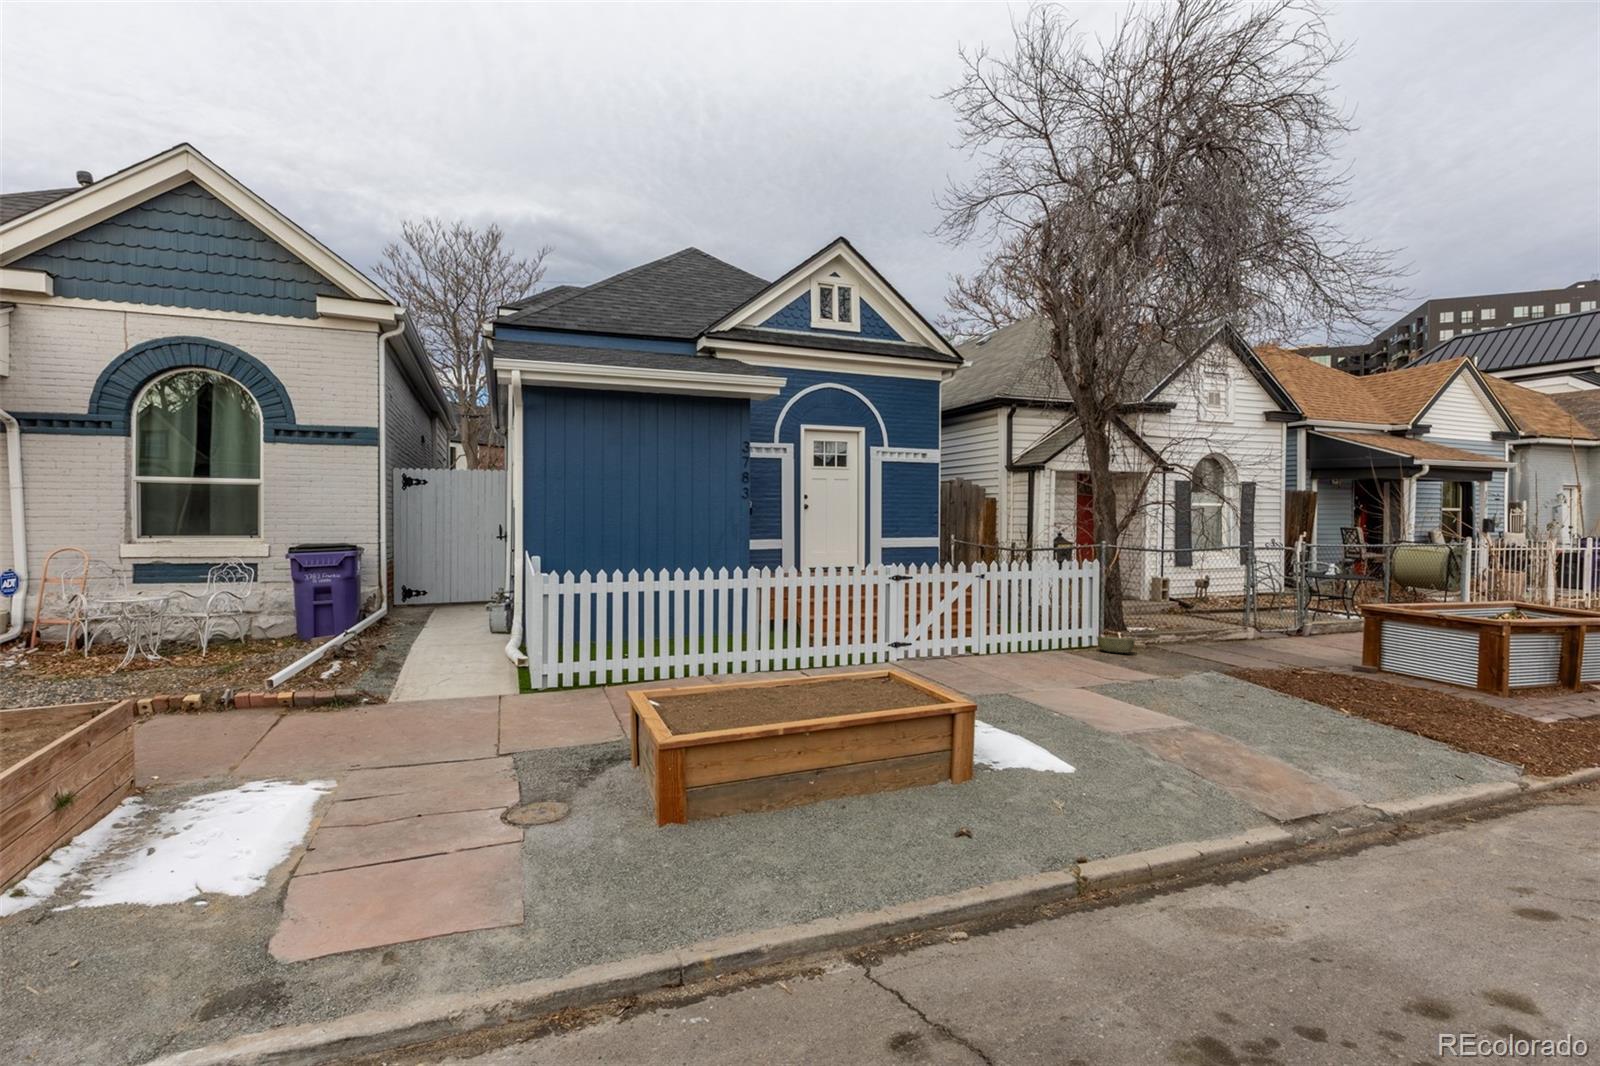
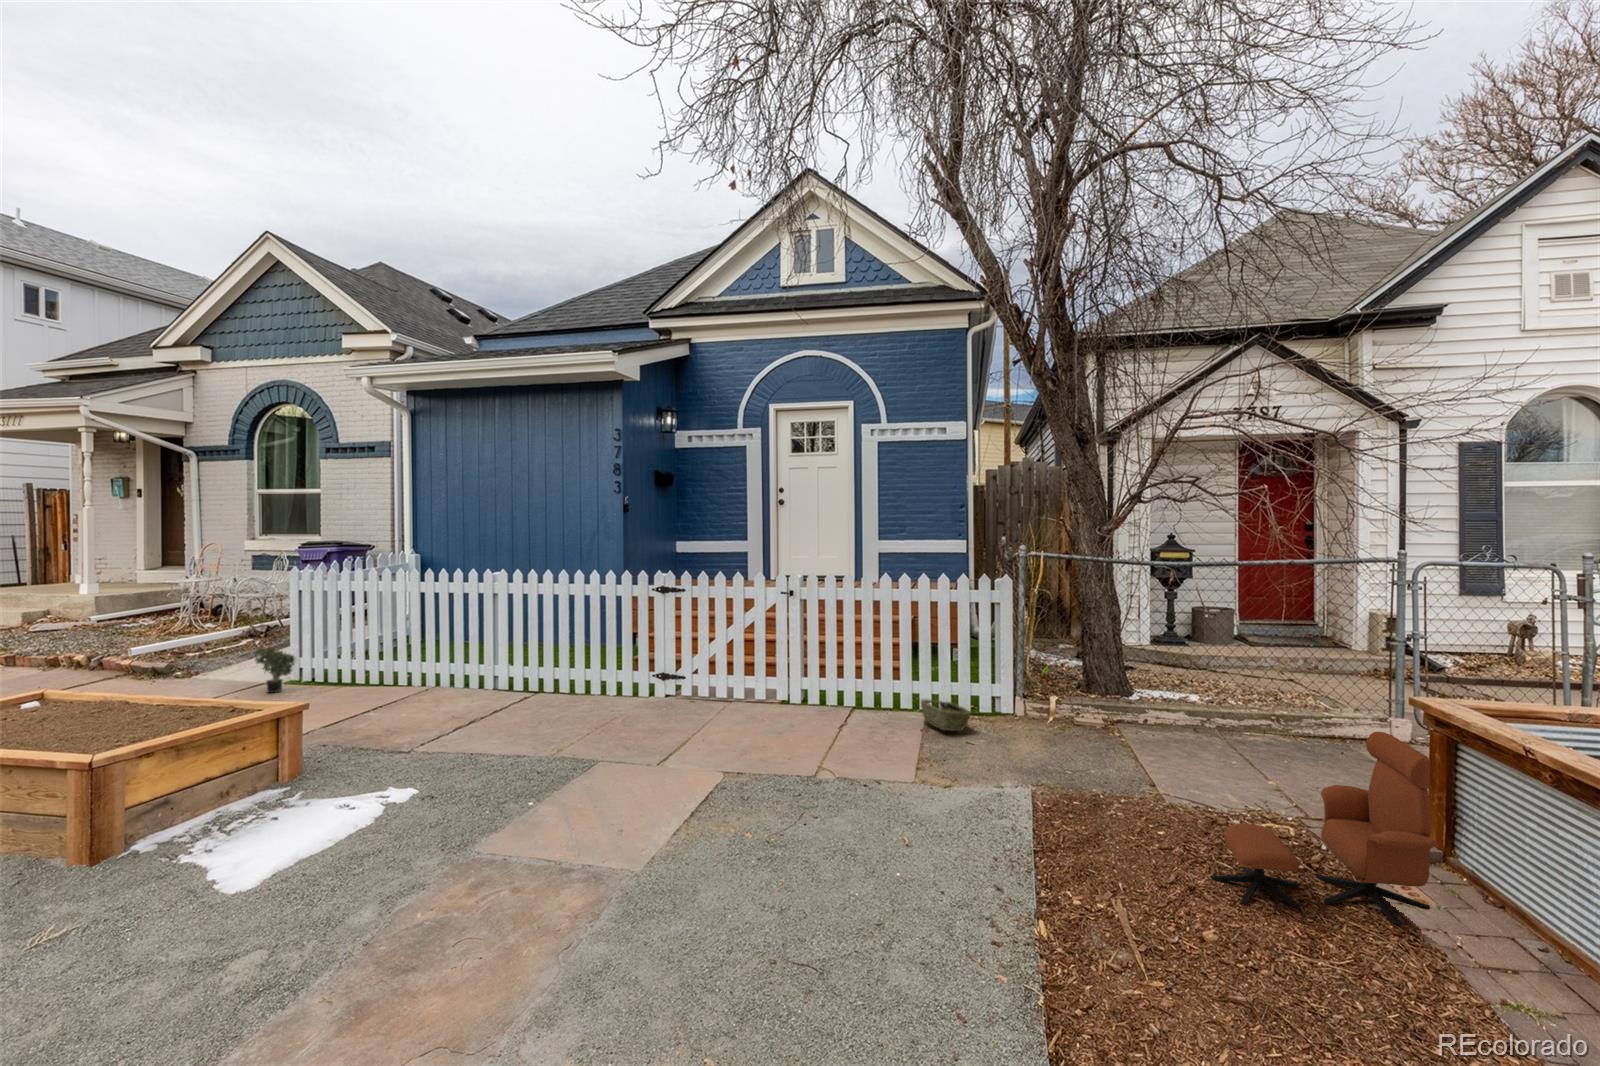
lounge chair: none [1362,609,1452,689] -> present [1211,732,1437,925]
potted plant: none [561,646,605,696] -> present [255,647,295,693]

